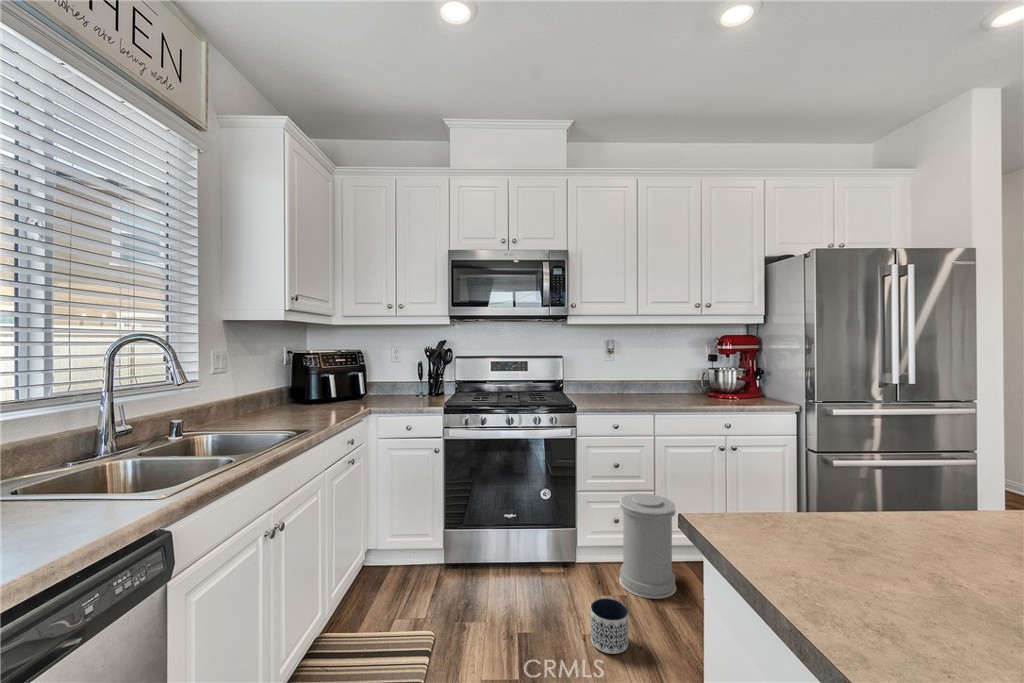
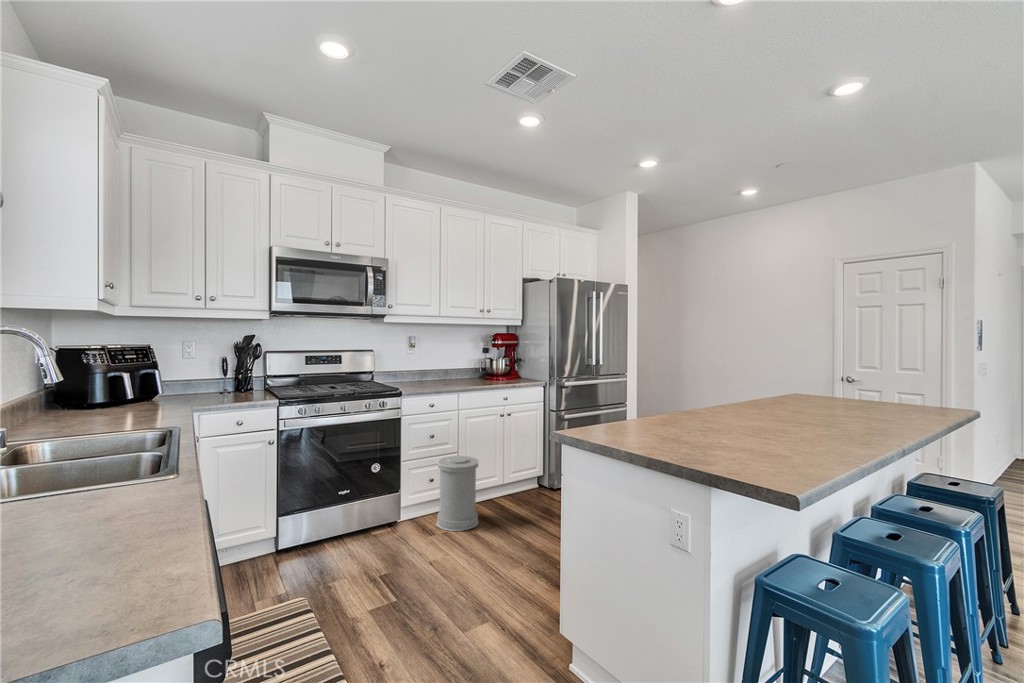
planter: present [591,599,628,654] -> none [437,531,464,567]

